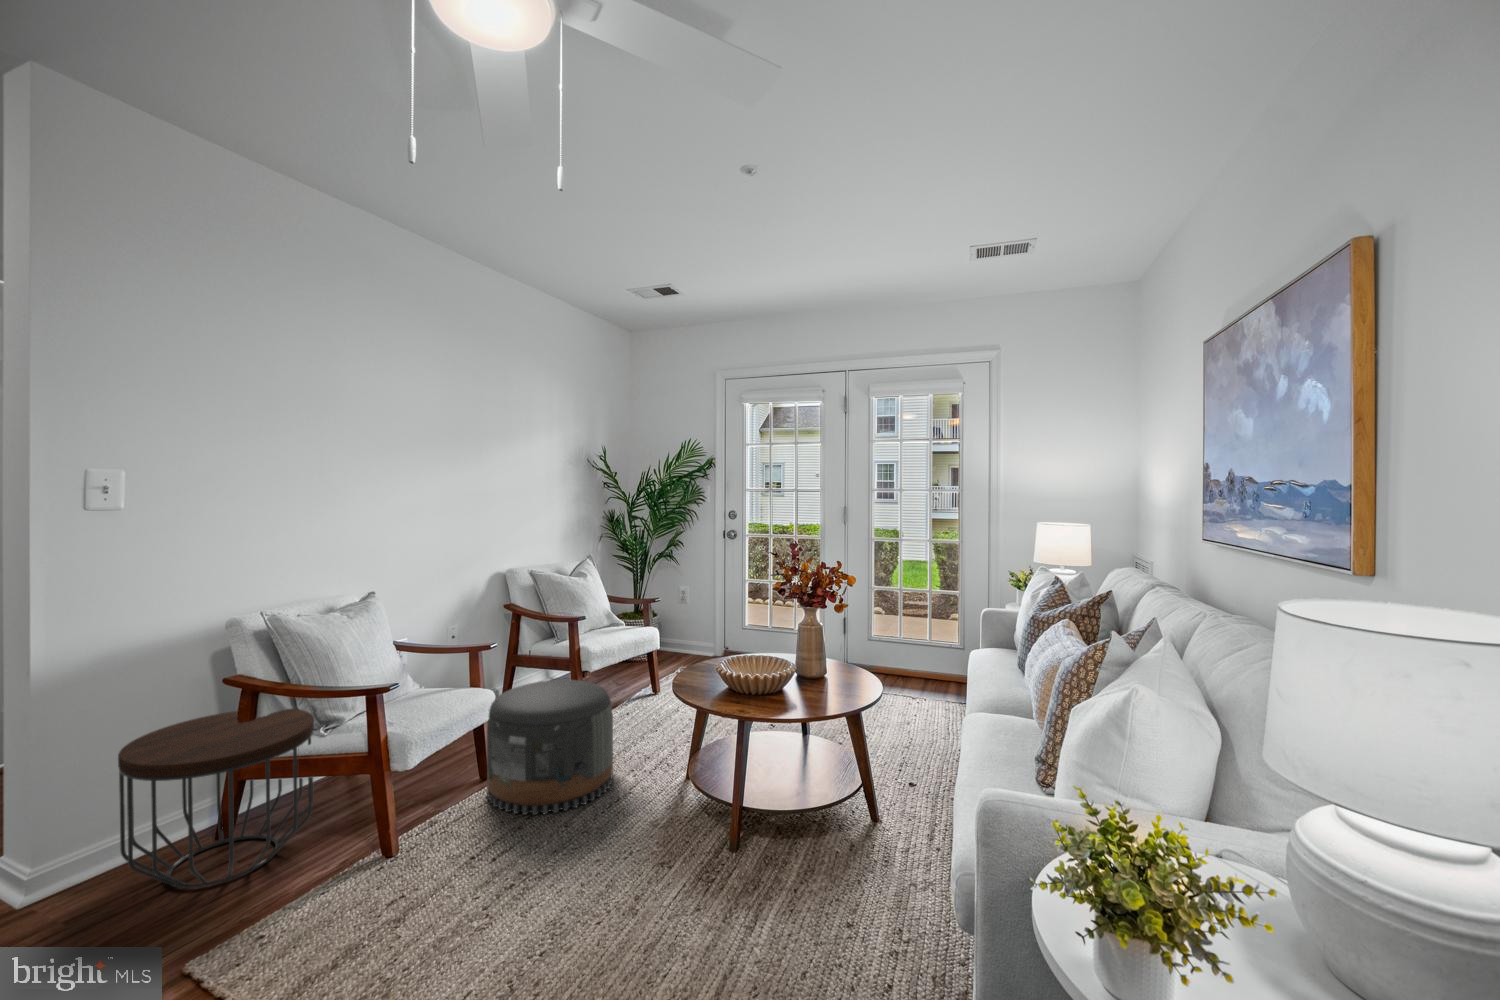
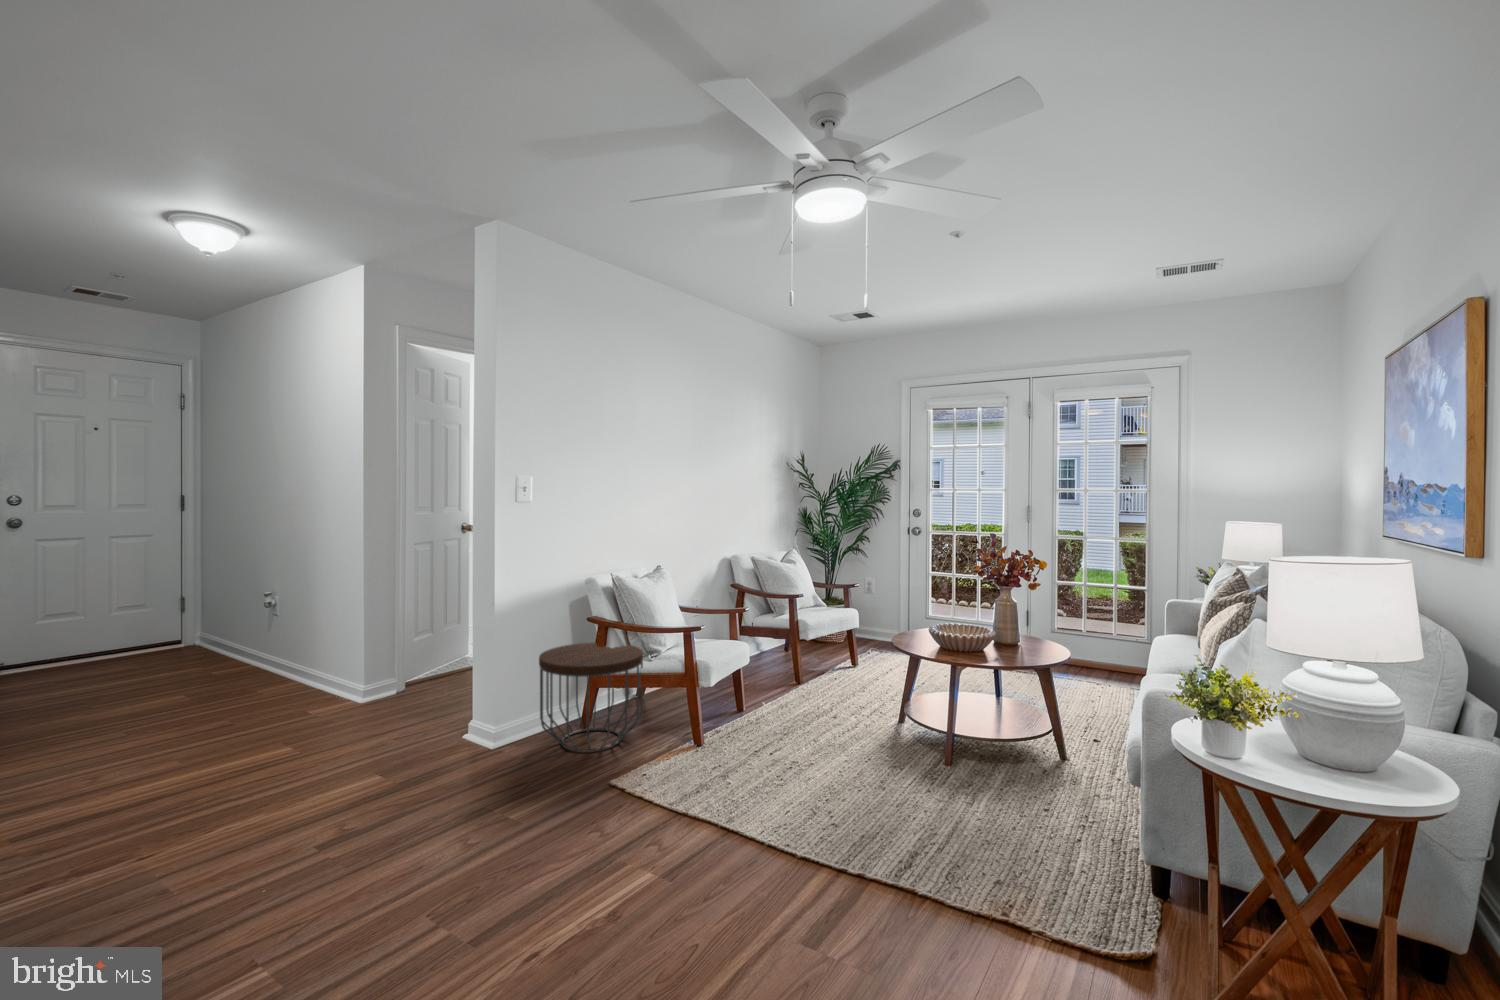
pouf: present [487,679,613,815] -> none [747,639,840,734]

